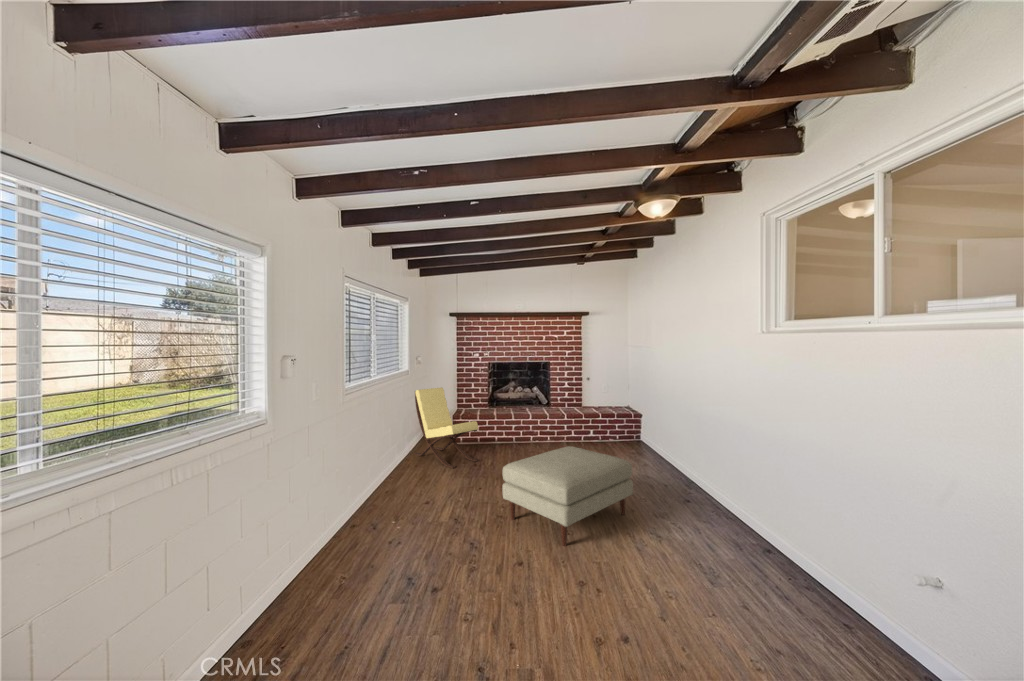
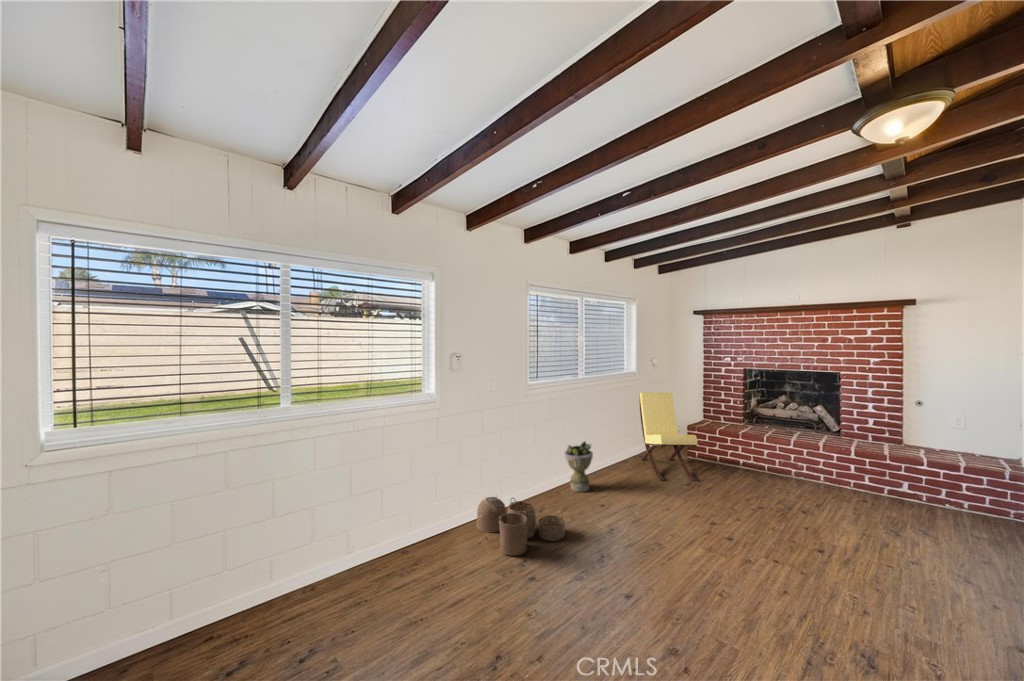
planter: none [373,445,404,500] -> present [565,442,593,492]
ottoman: present [502,446,633,546] -> none [659,489,856,617]
woven basket: none [311,519,423,583] -> present [477,497,565,555]

